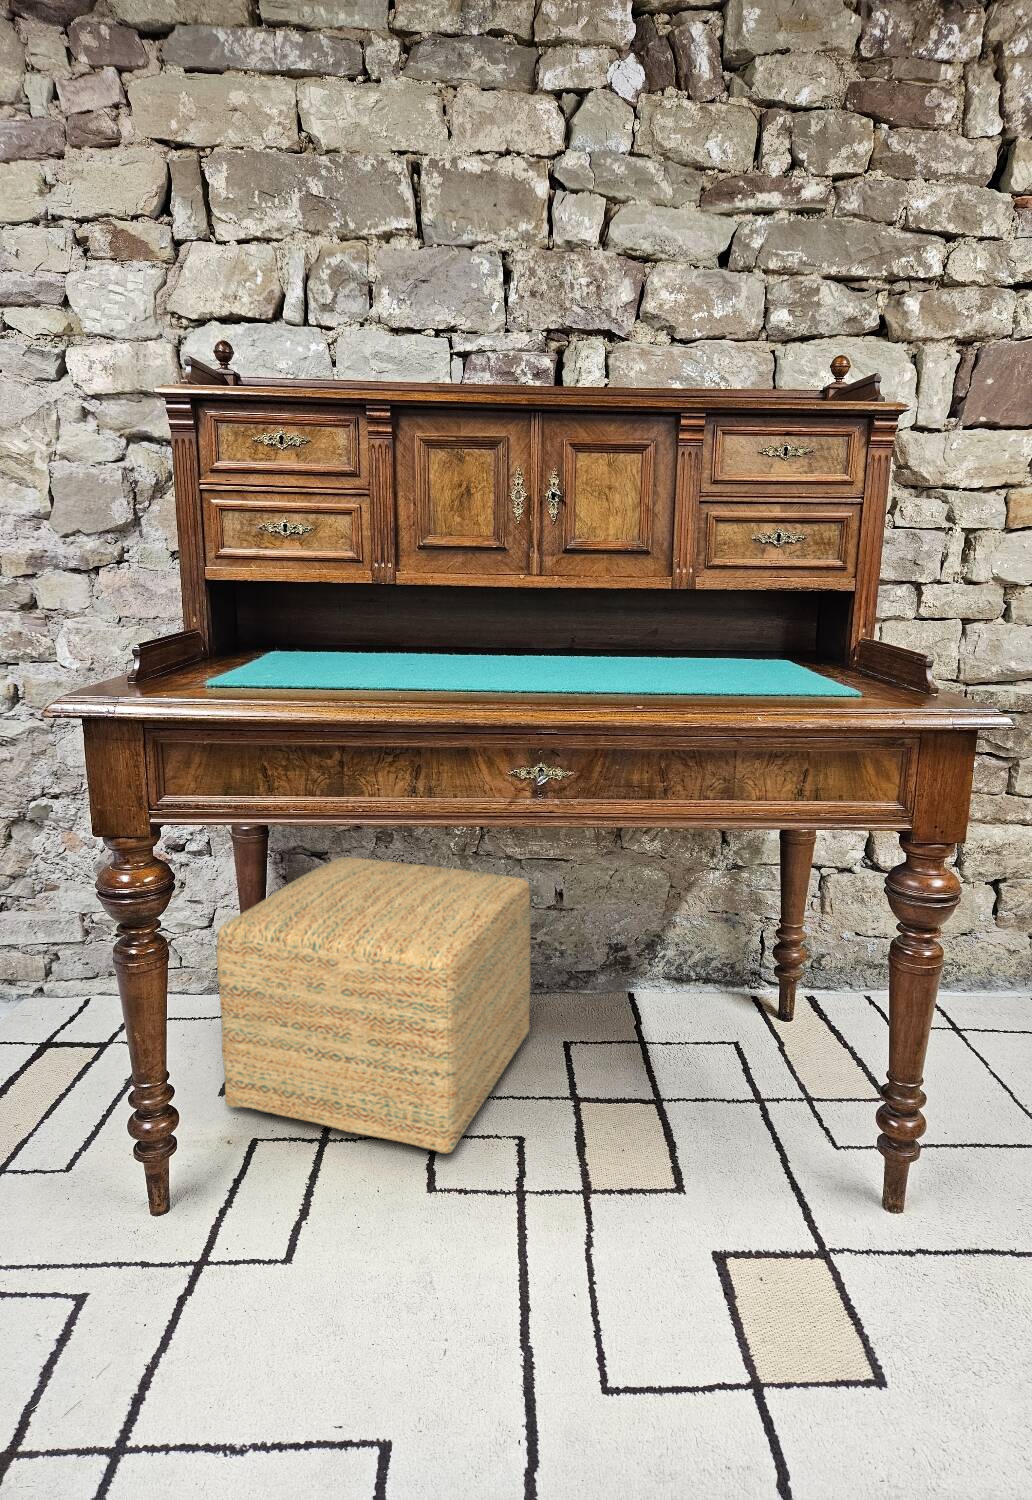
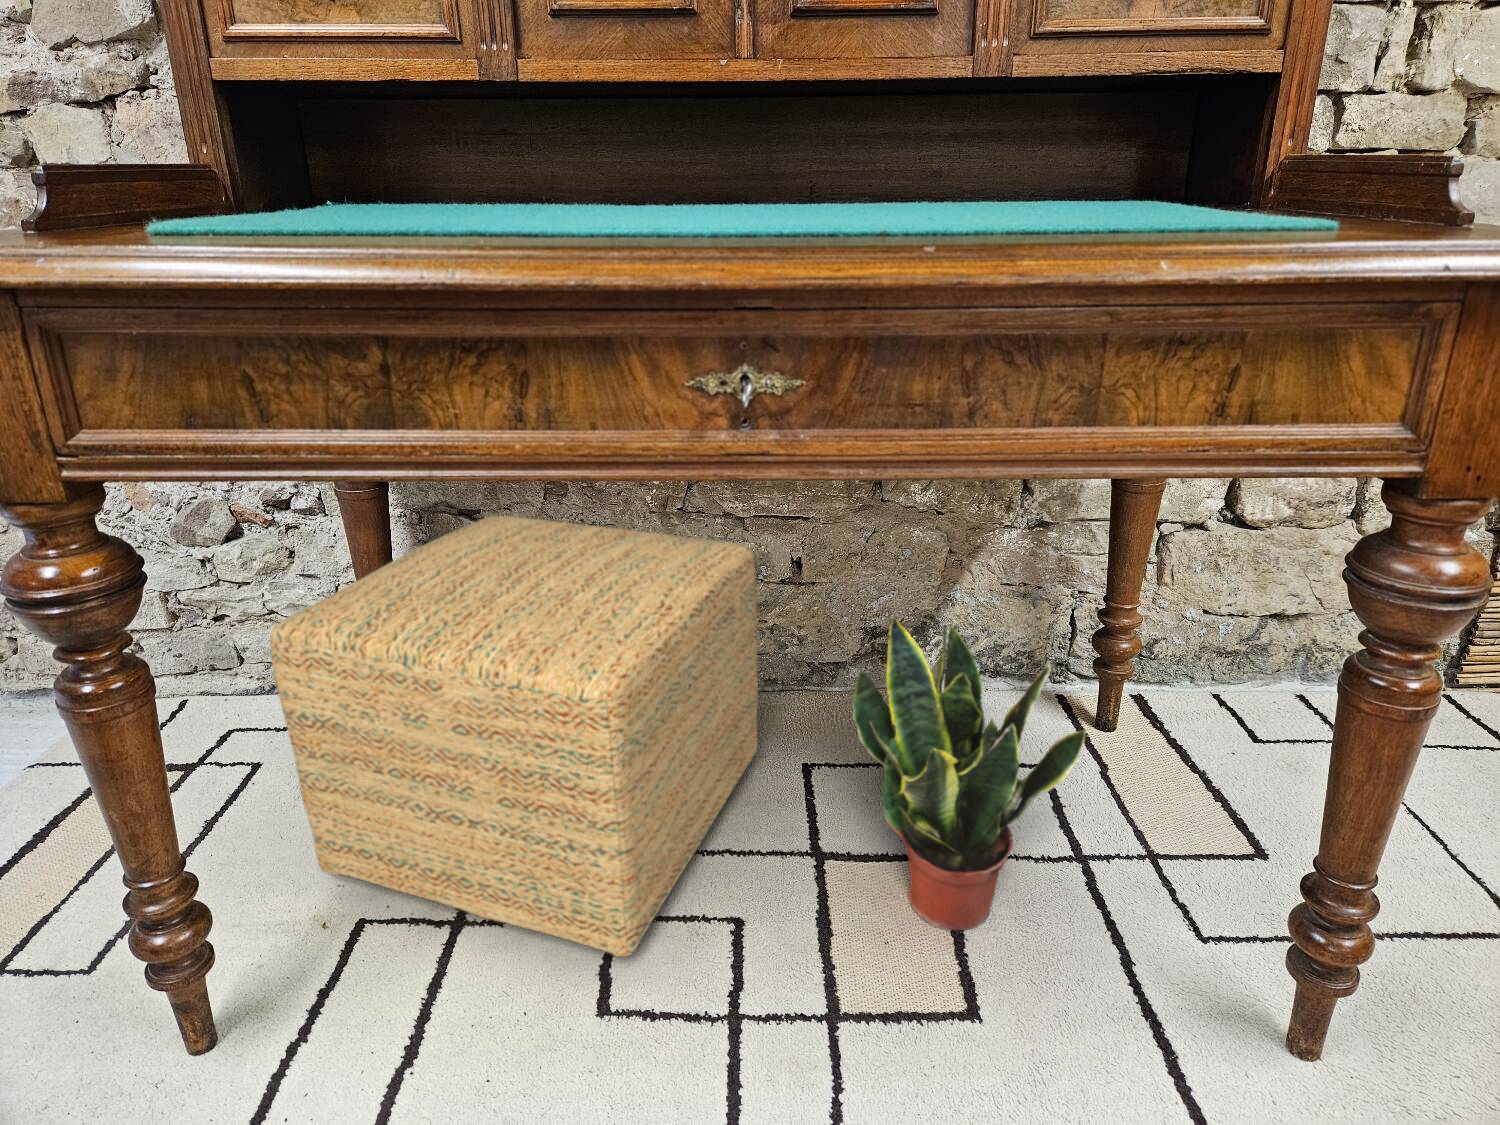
potted plant: none [597,921,749,1144] -> present [852,617,1086,930]

